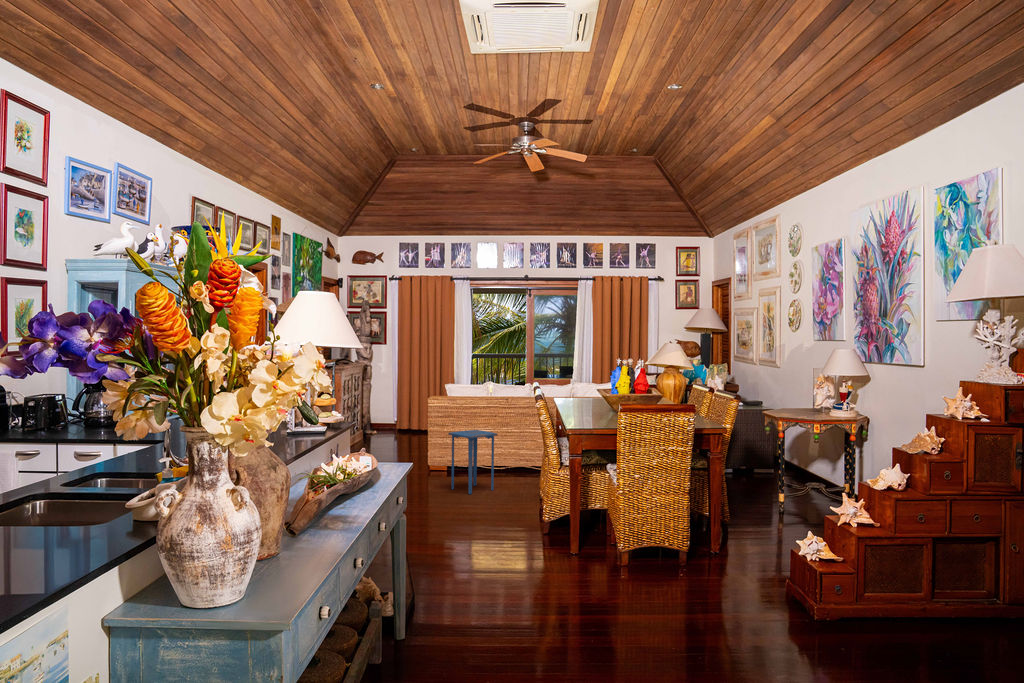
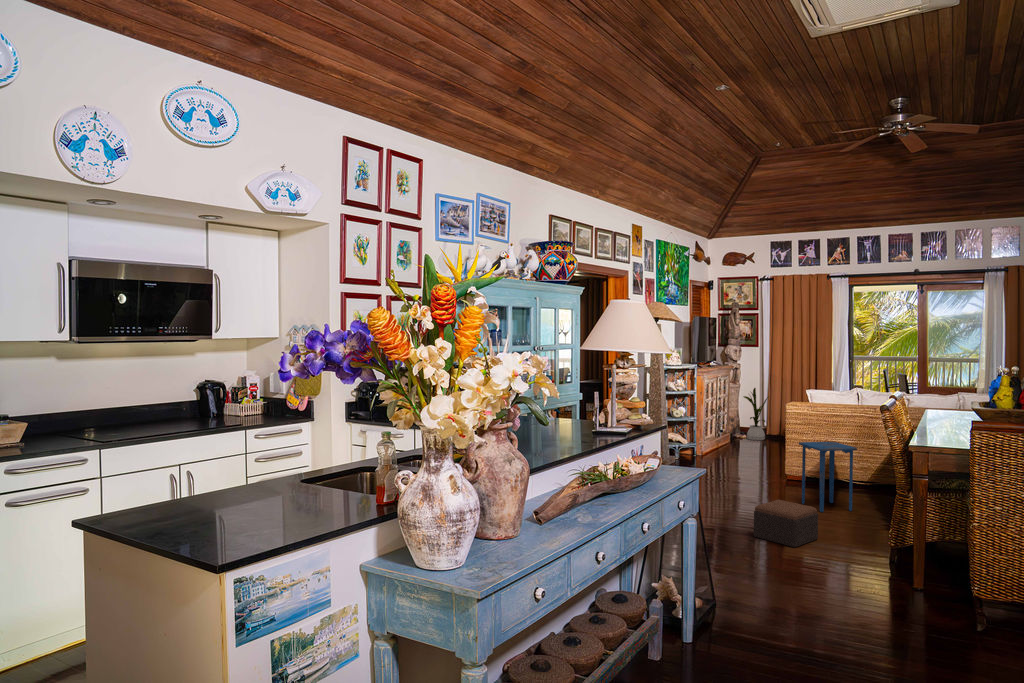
house plant: none [376,386,401,438] -> present [743,388,768,440]
footstool: none [422,486,477,527] -> present [754,500,818,547]

